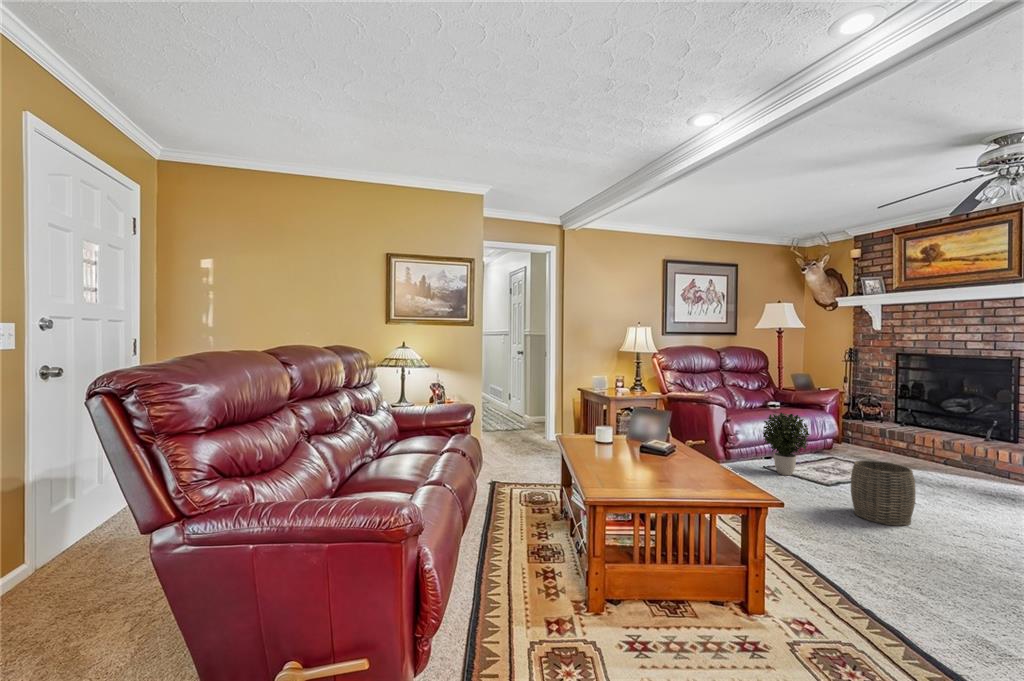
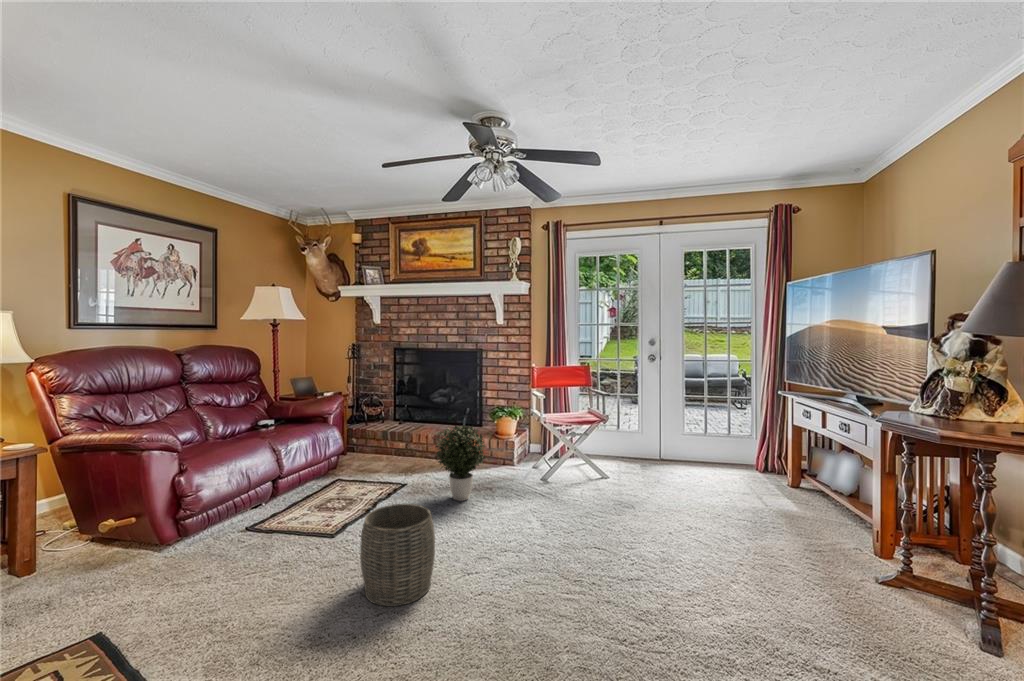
potted plant: present [763,413,810,475] -> present [435,425,487,501]

